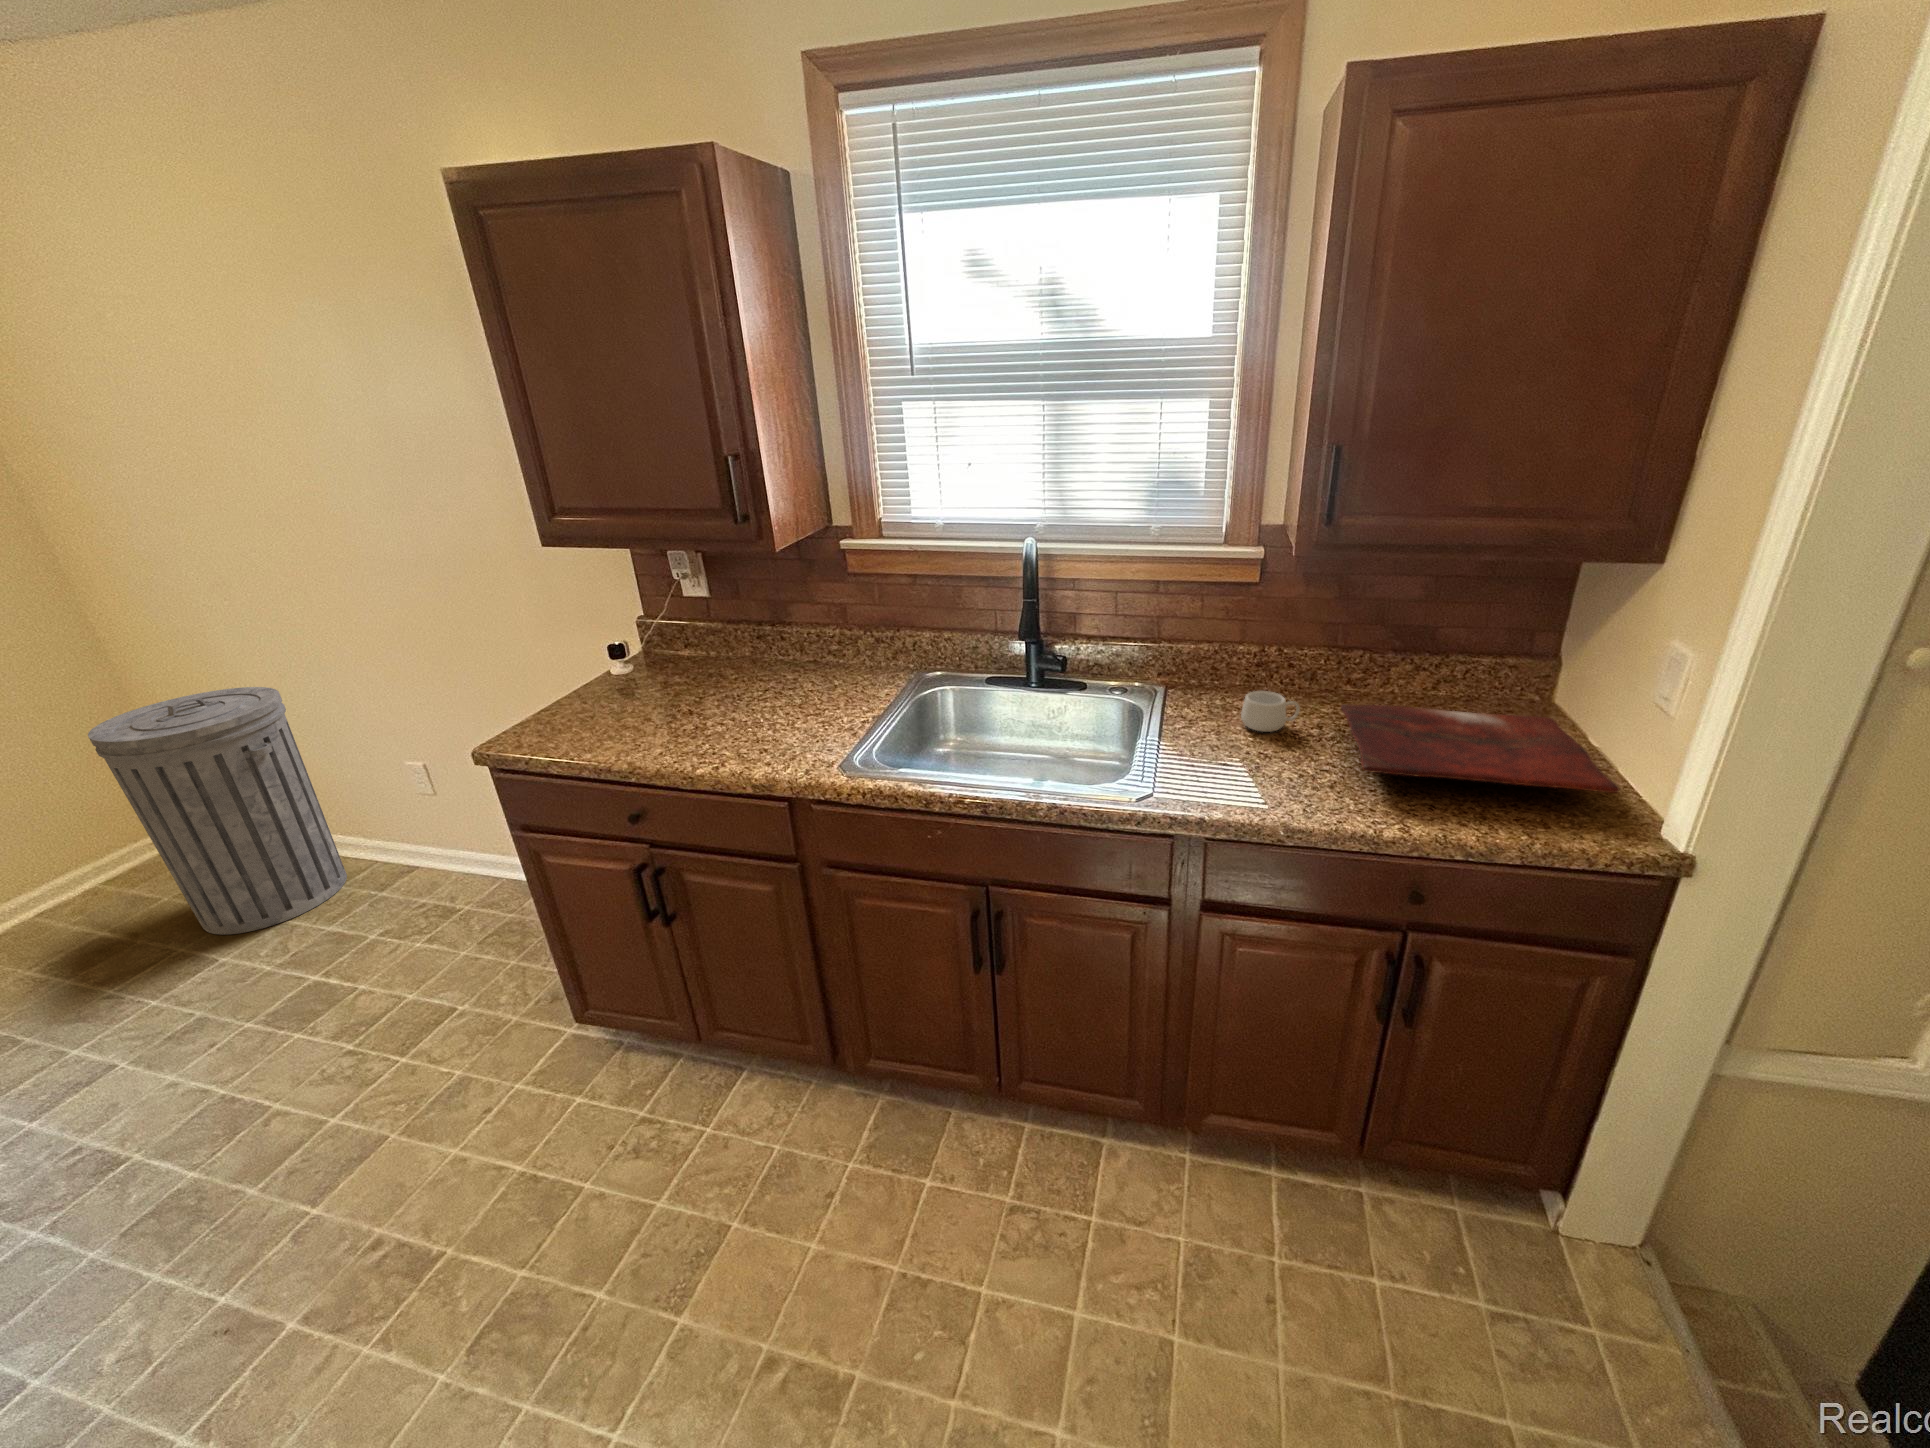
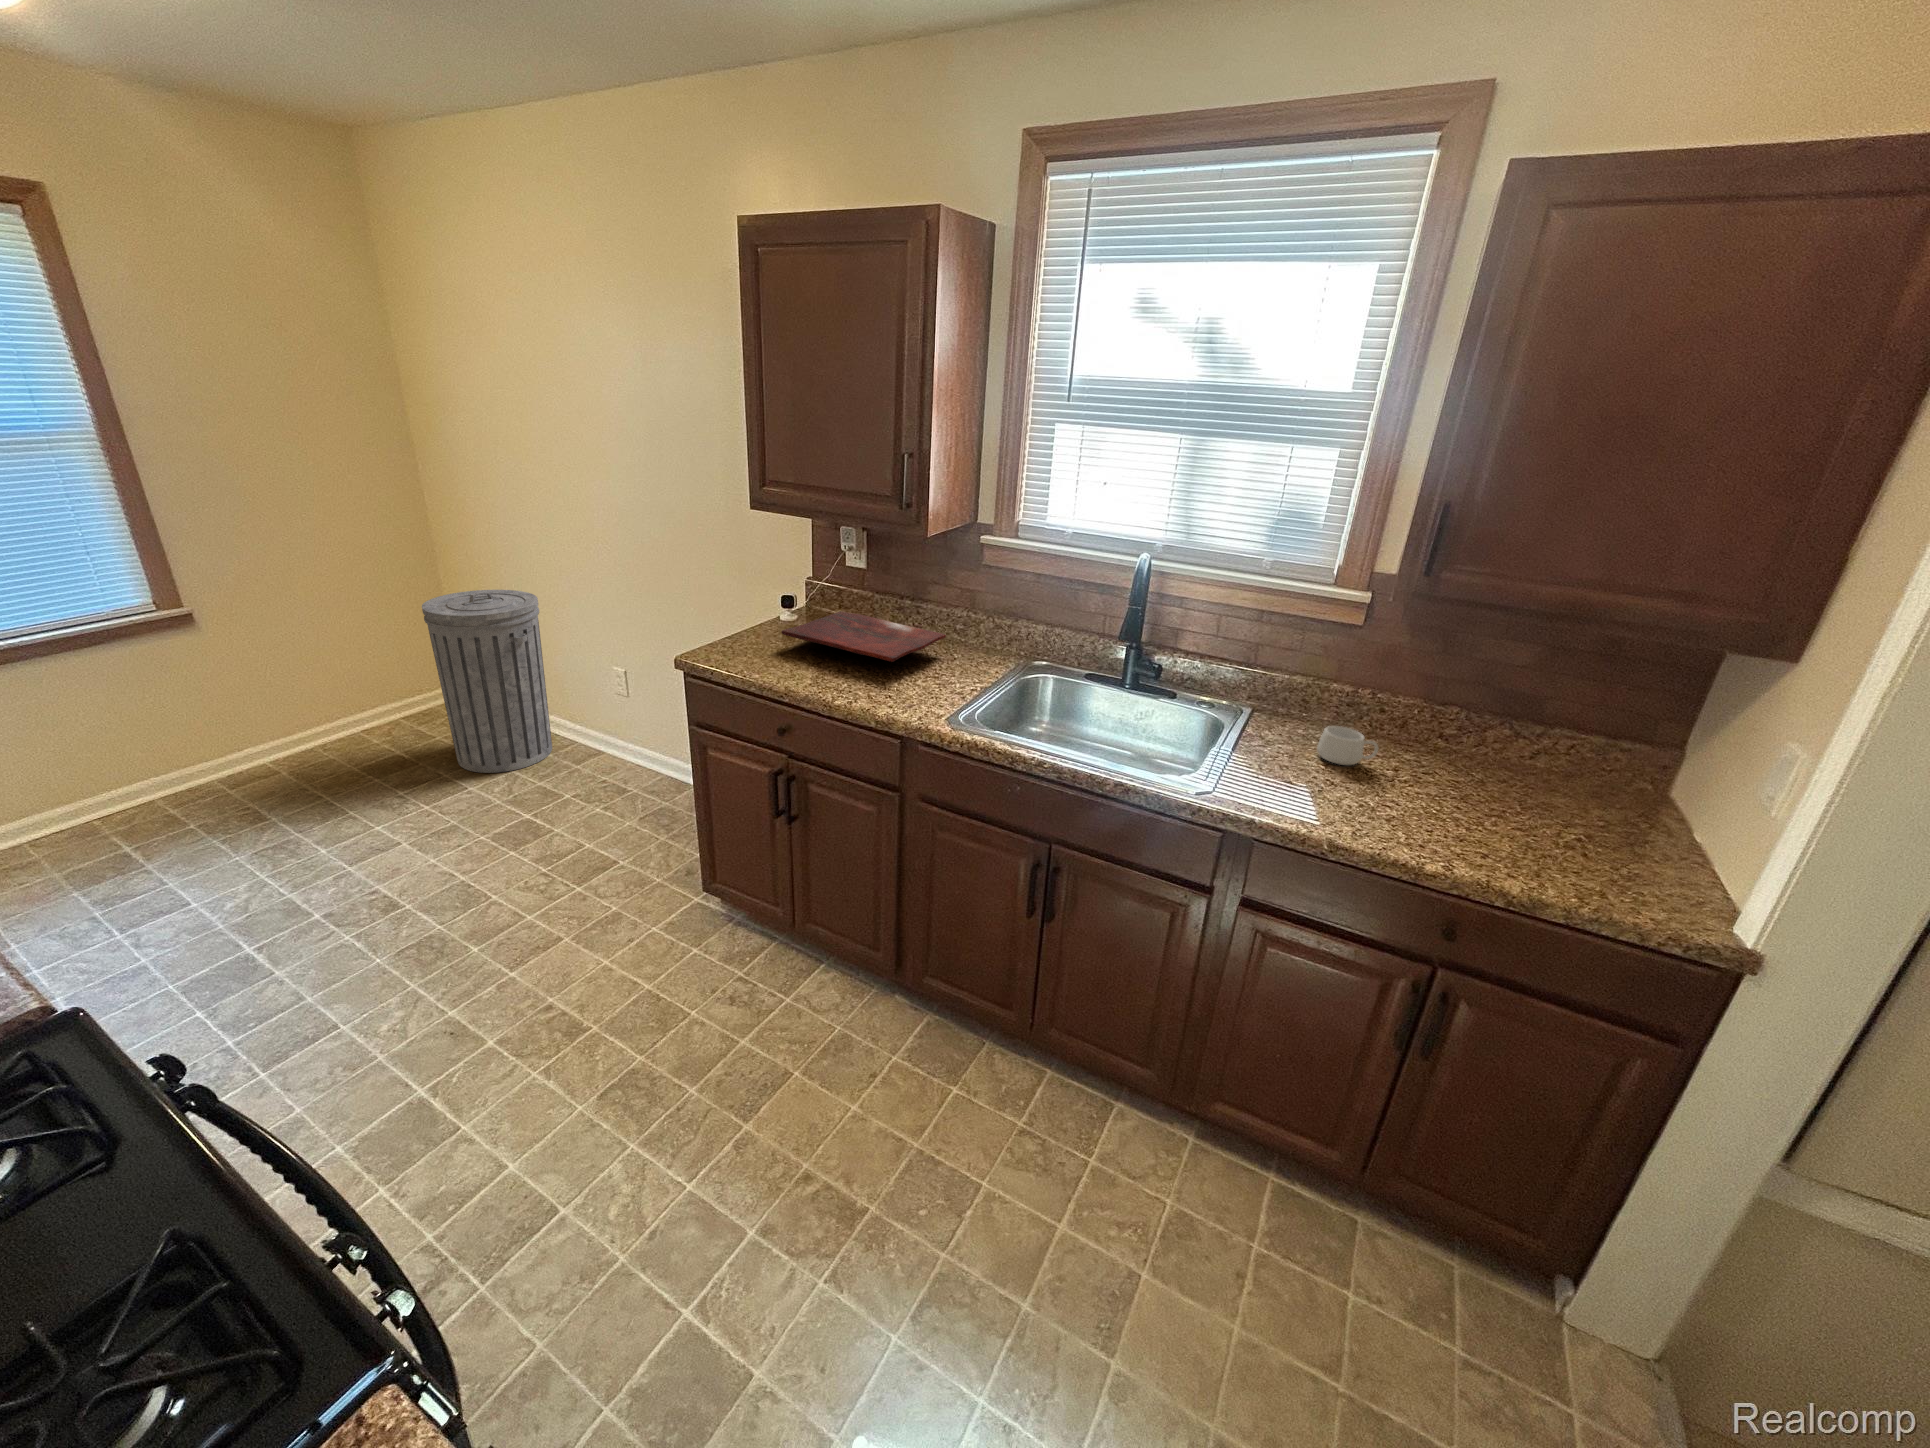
cutting board: present [1341,704,1619,793] -> present [781,611,946,662]

